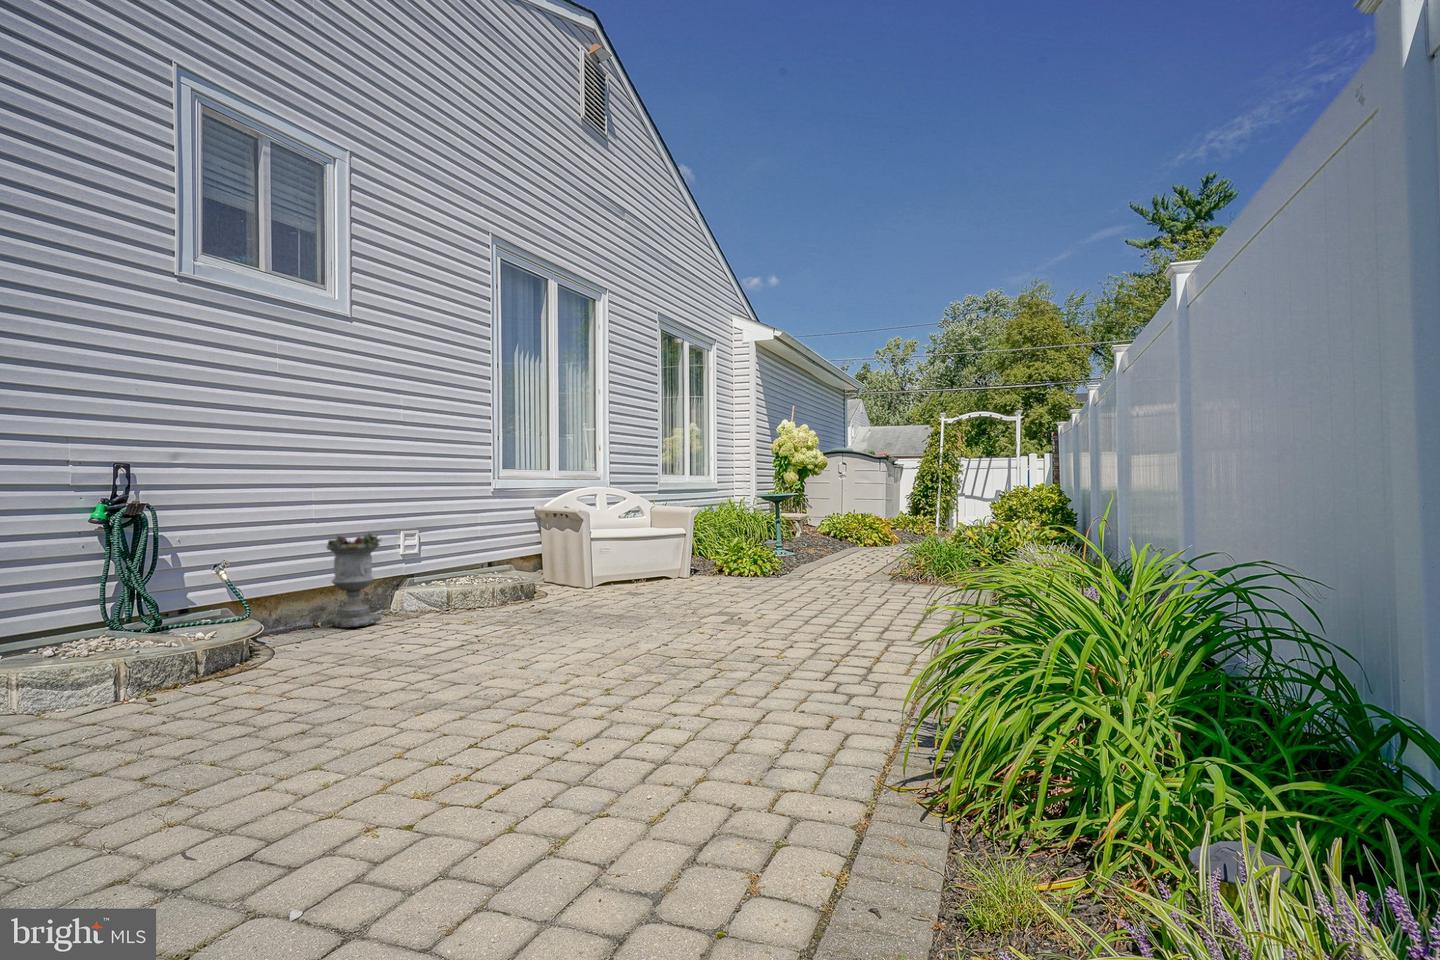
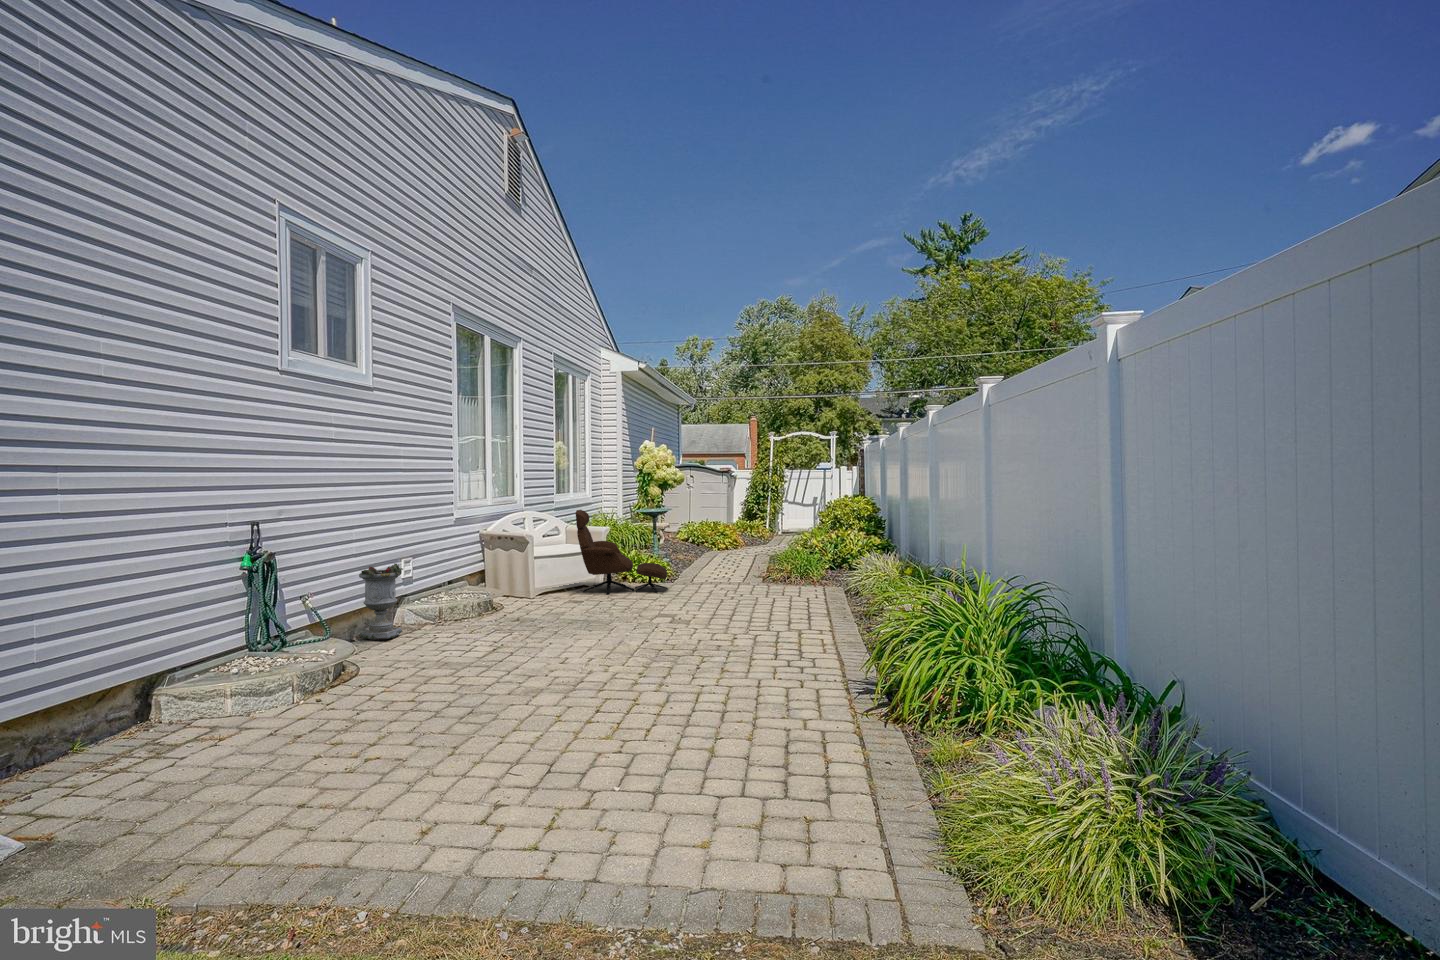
lounge chair: none [645,485,762,590] -> present [576,510,668,595]

